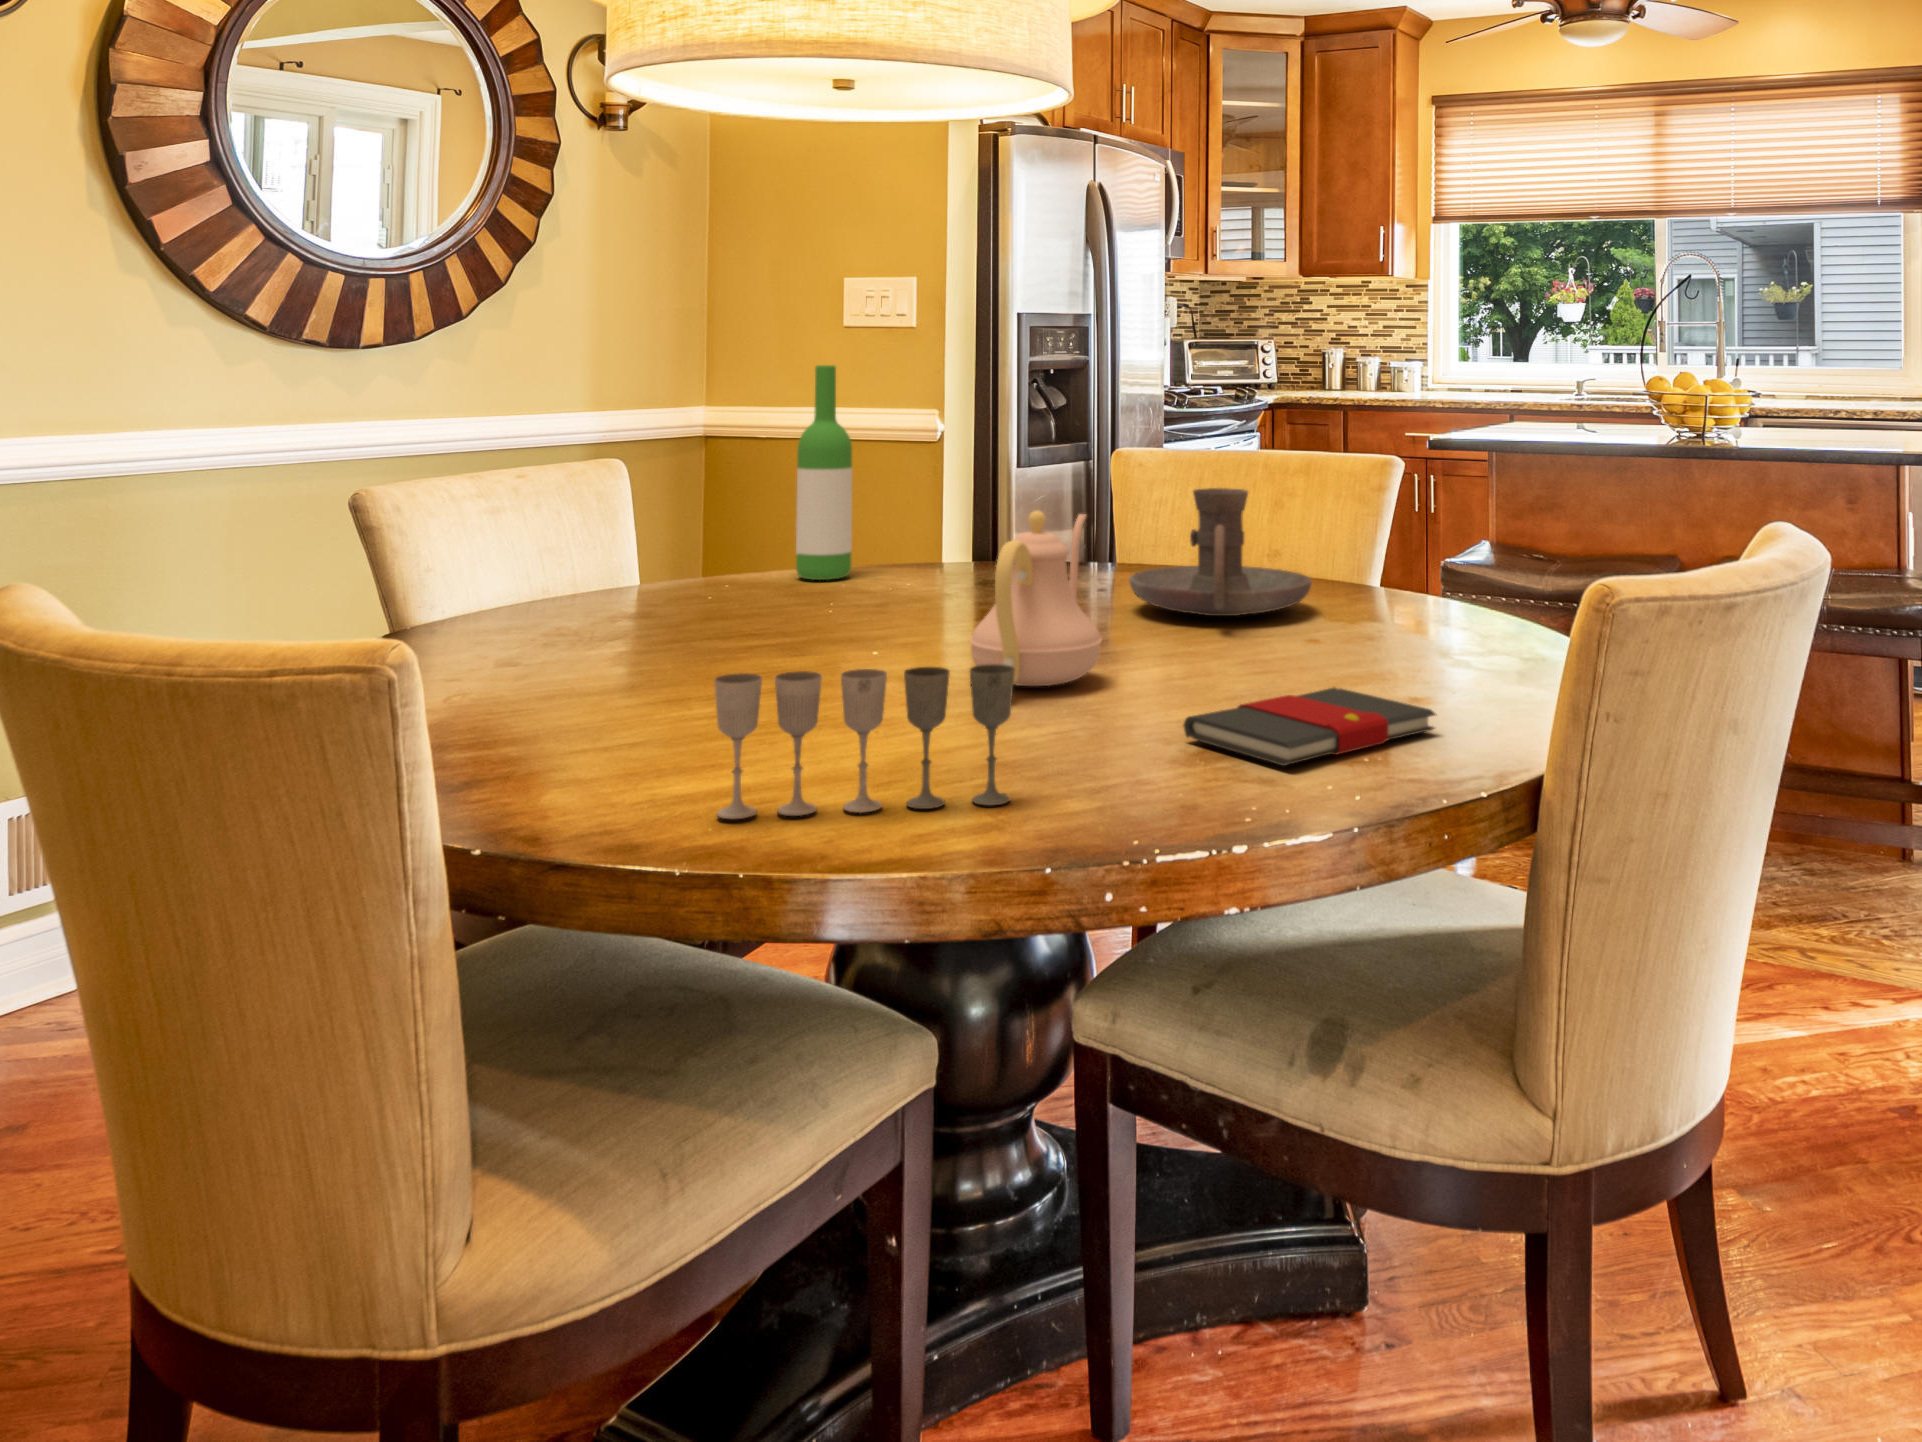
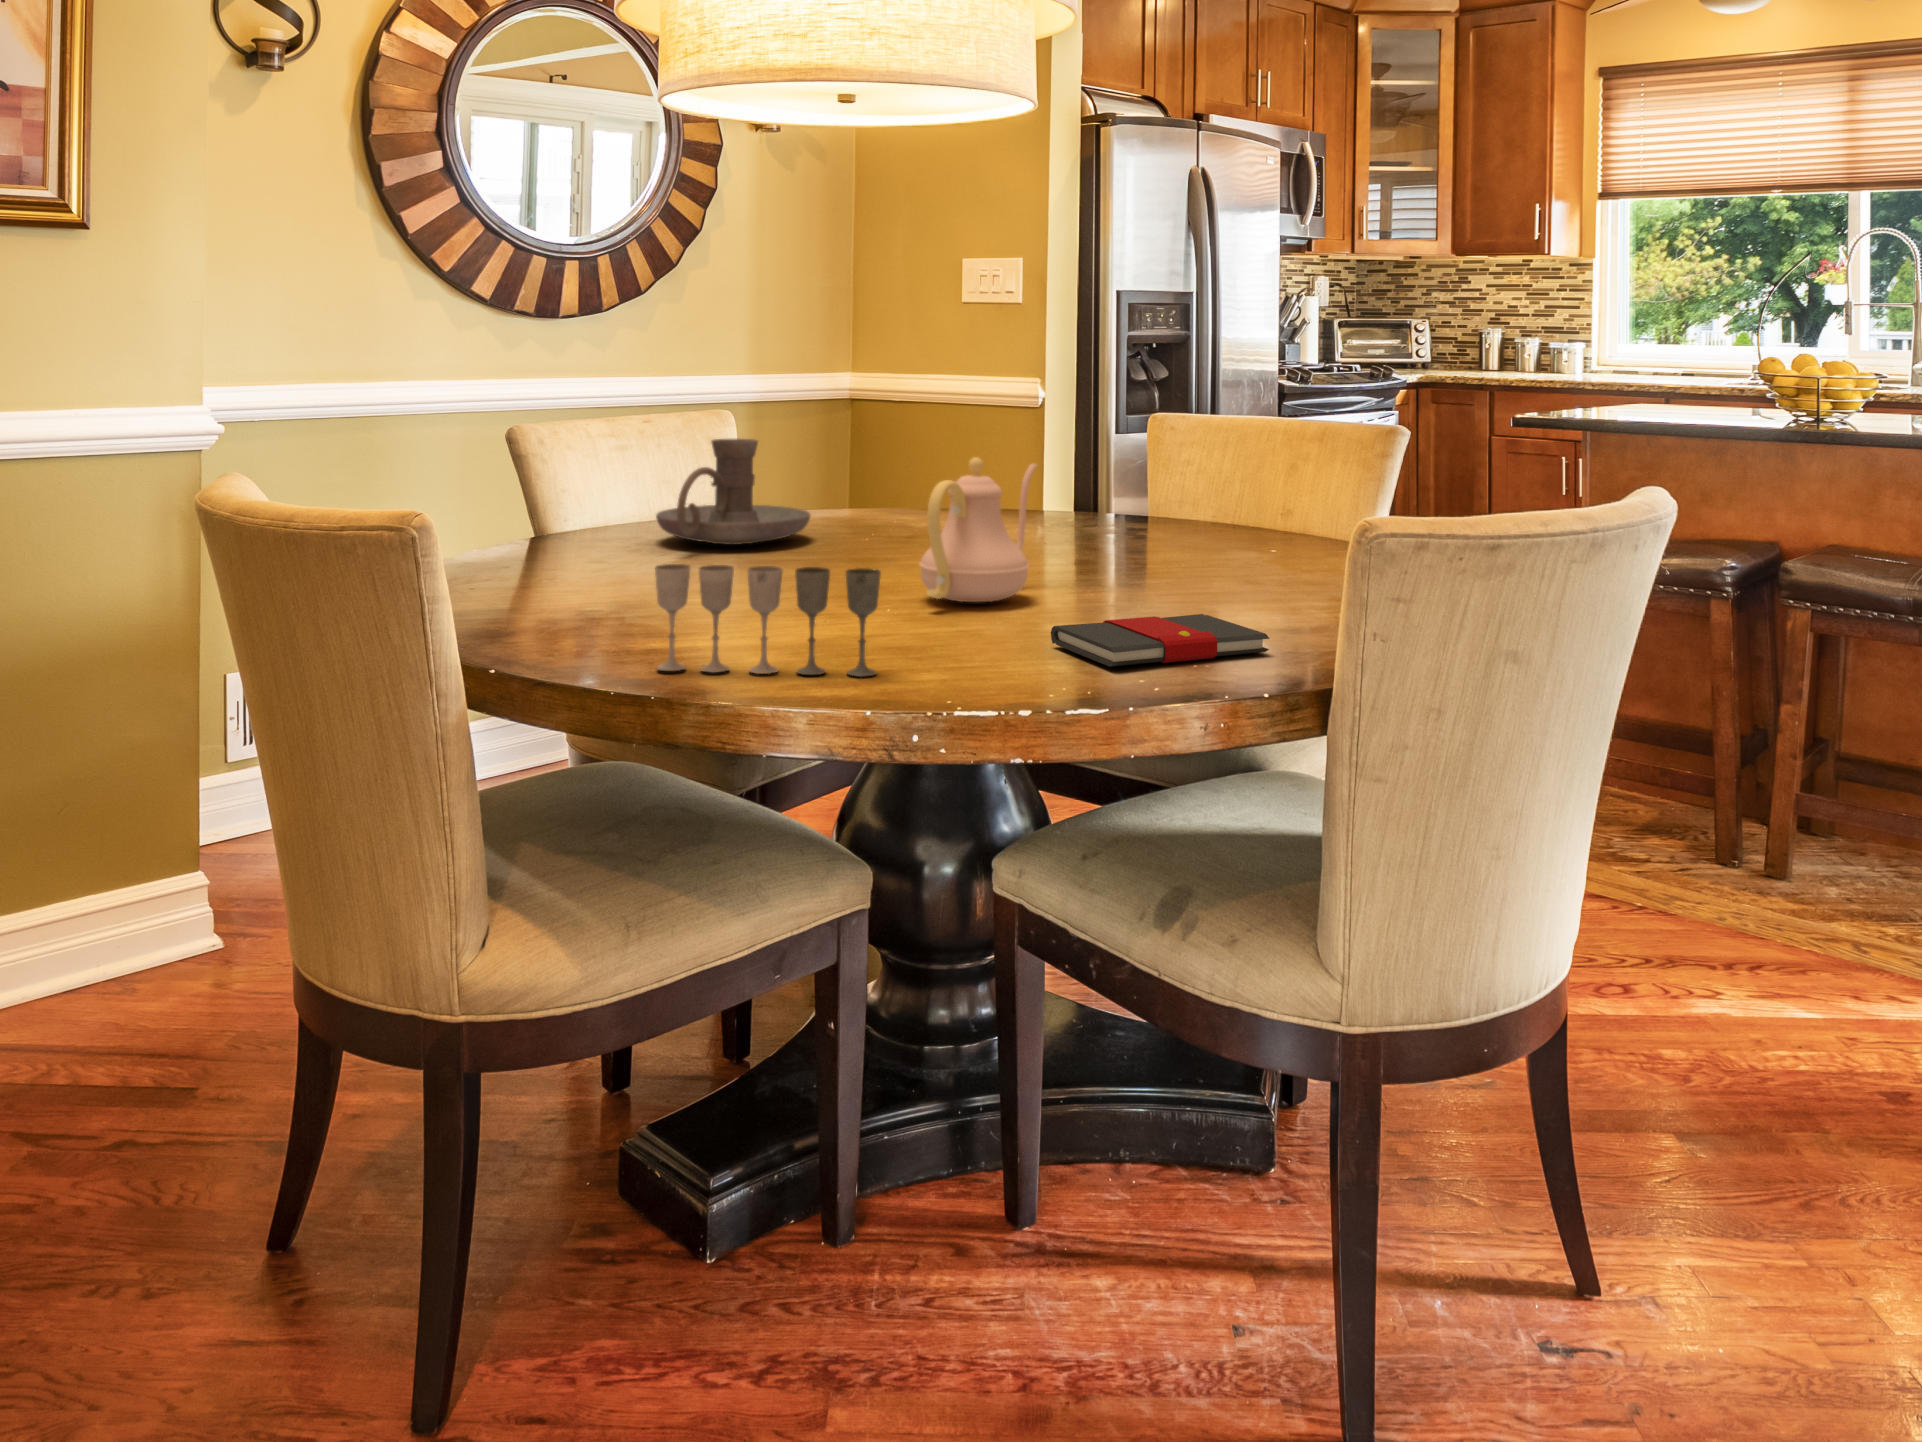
wine bottle: present [796,365,852,580] -> none [851,336,899,519]
candle holder: present [1129,488,1311,616] -> present [656,439,811,545]

